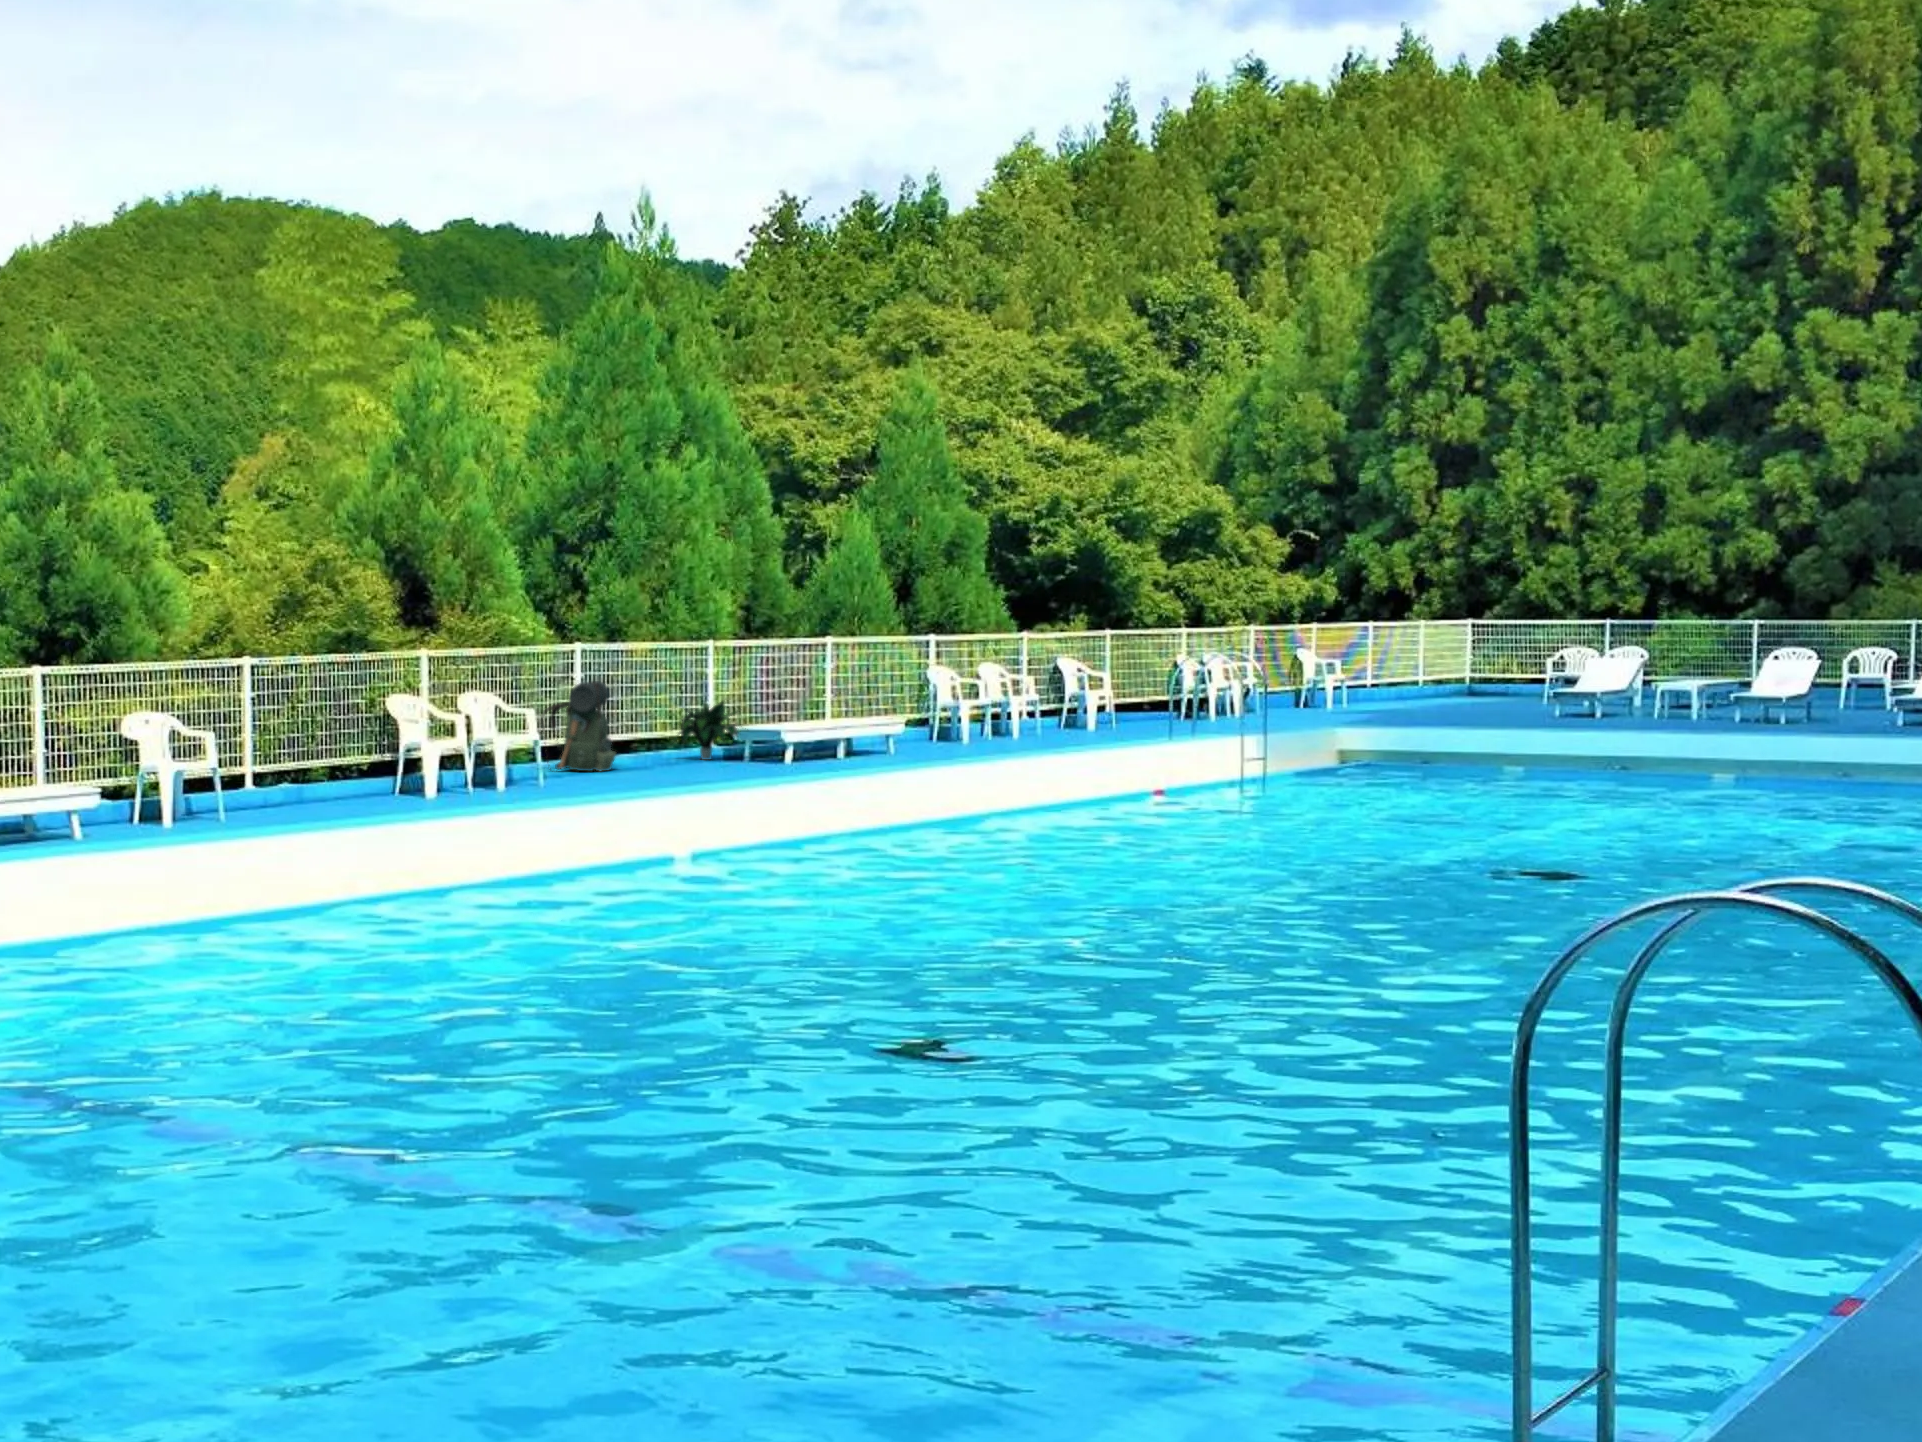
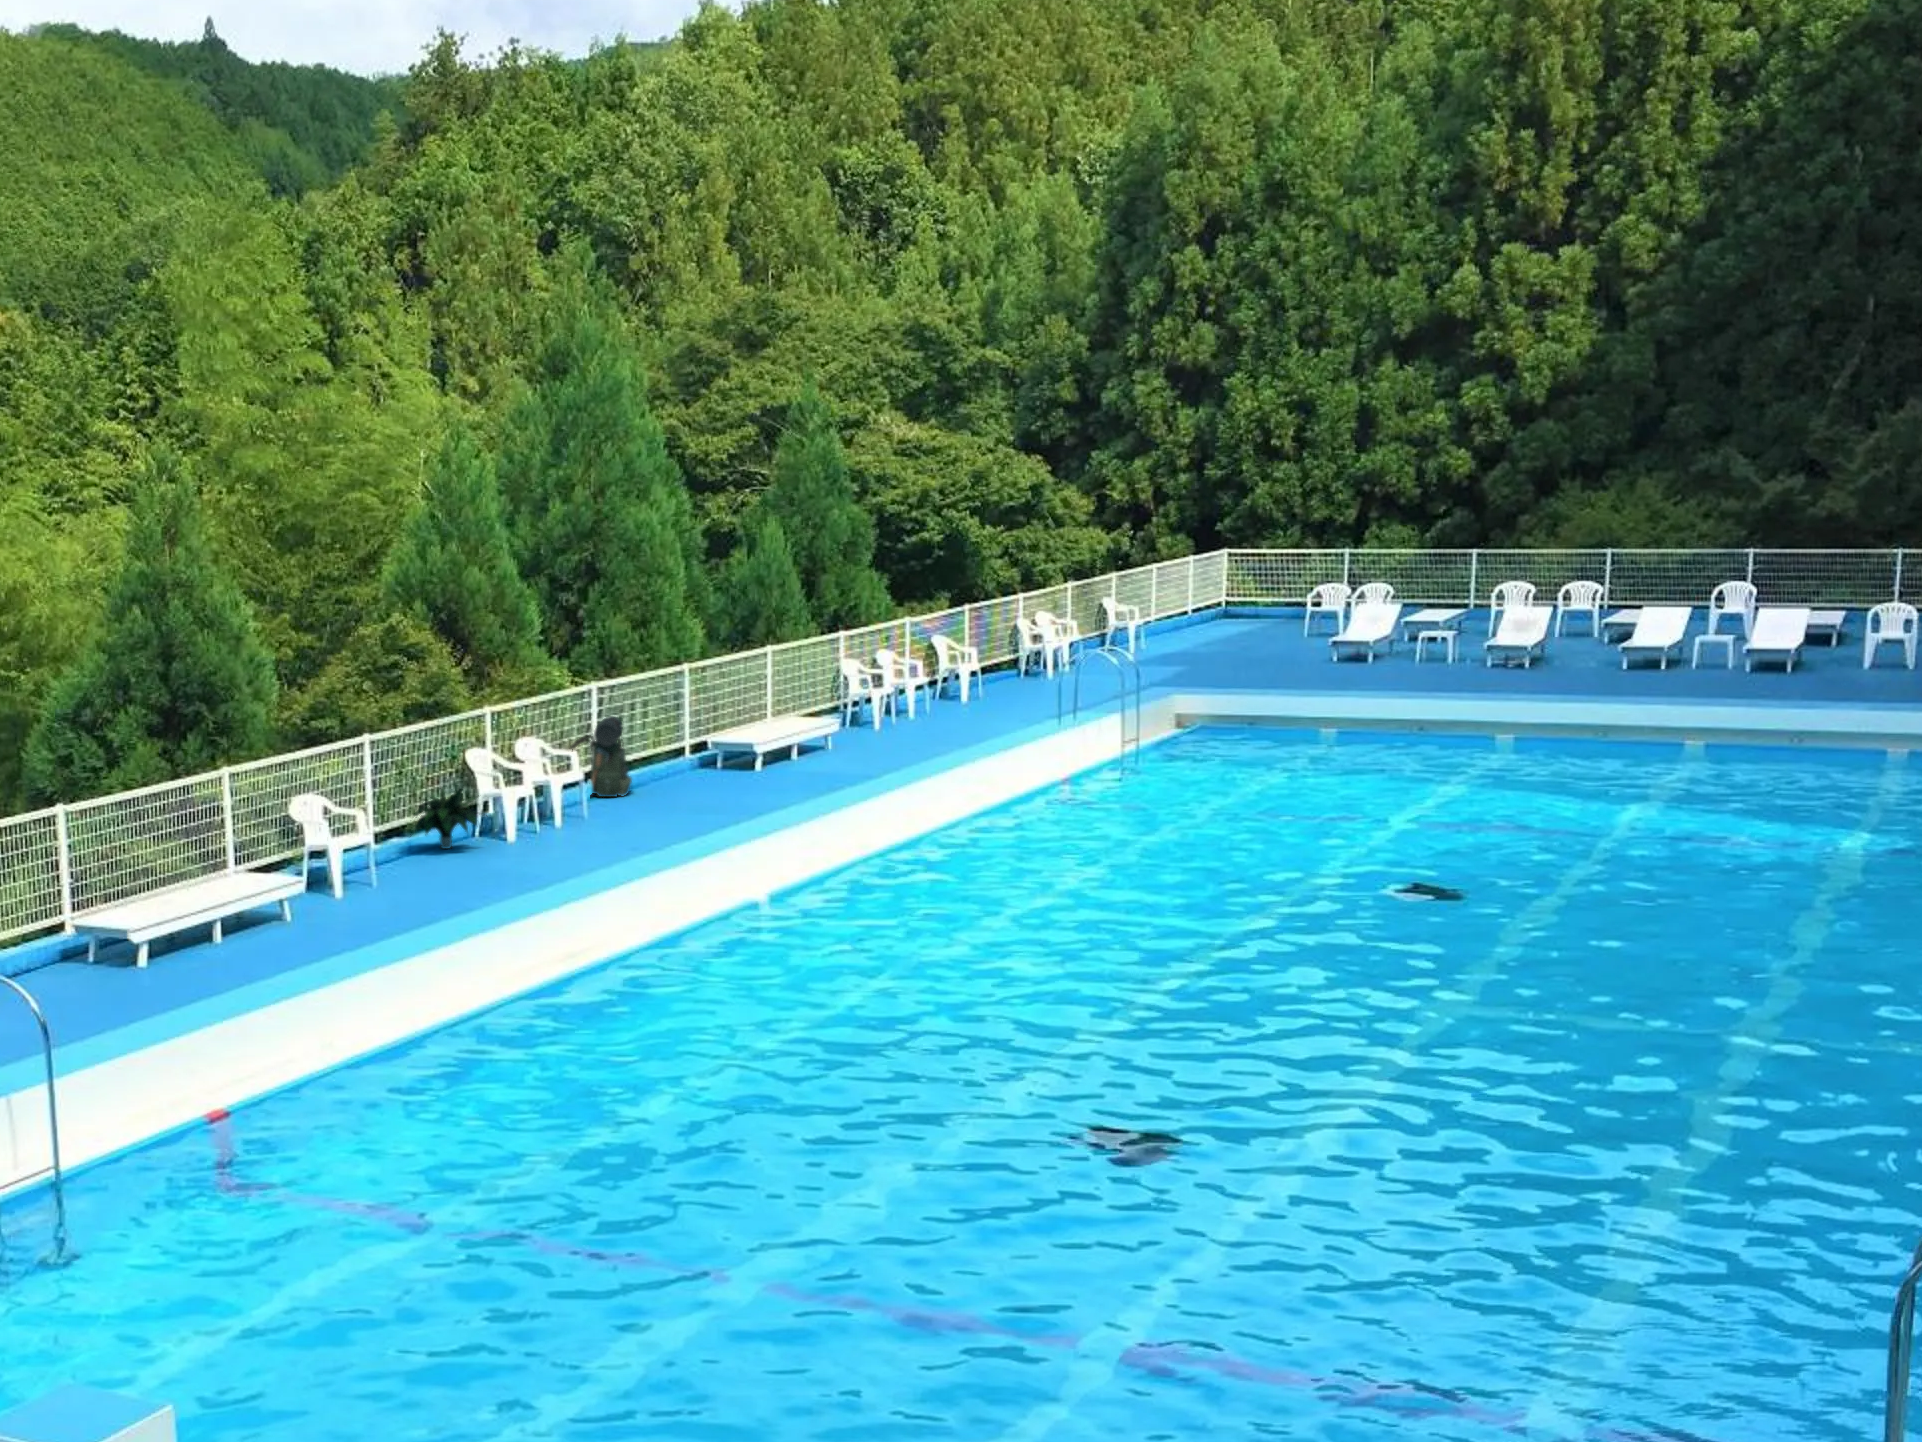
potted plant: present [679,701,738,760] -> present [410,788,487,849]

